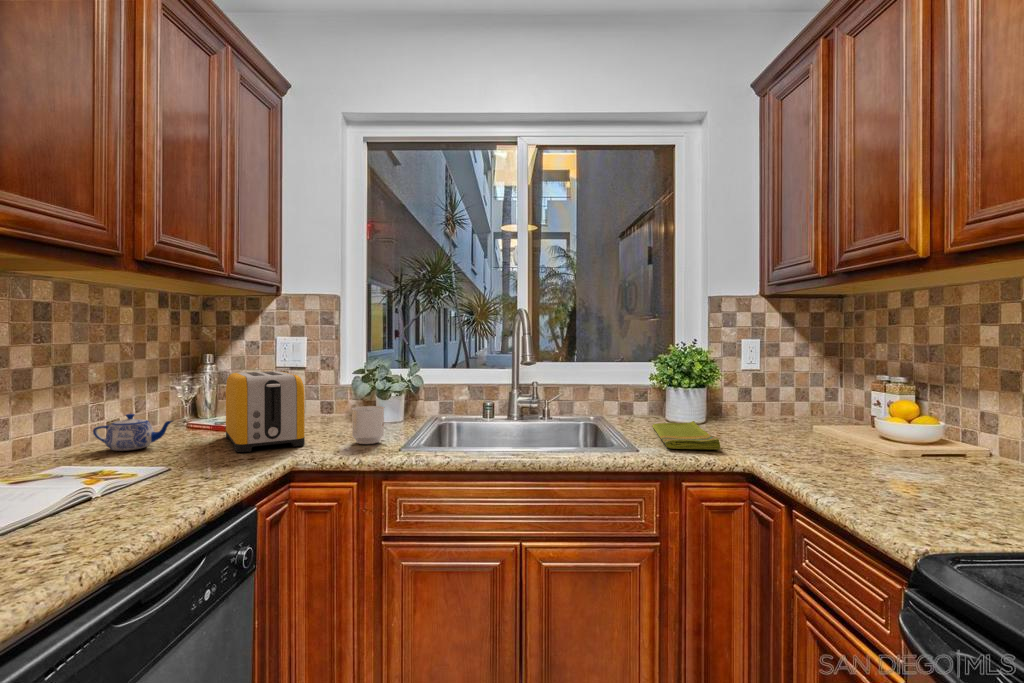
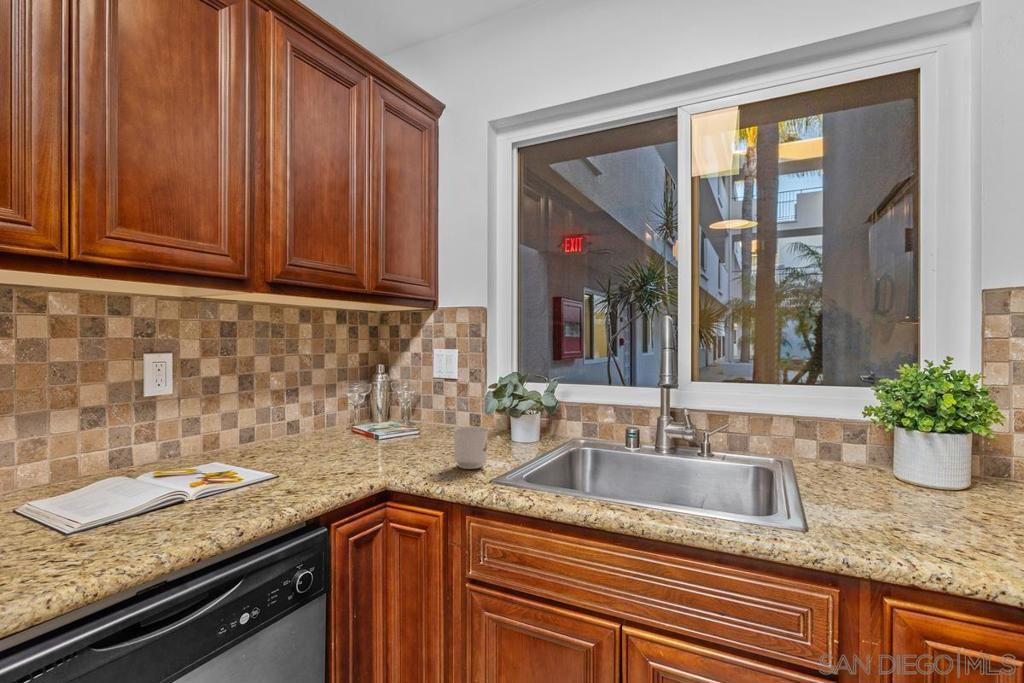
toaster: present [226,371,305,452] -> none [349,384,420,464]
teapot: present [93,414,173,451] -> none [262,418,317,451]
dish towel: present [652,421,721,449] -> none [852,484,962,554]

